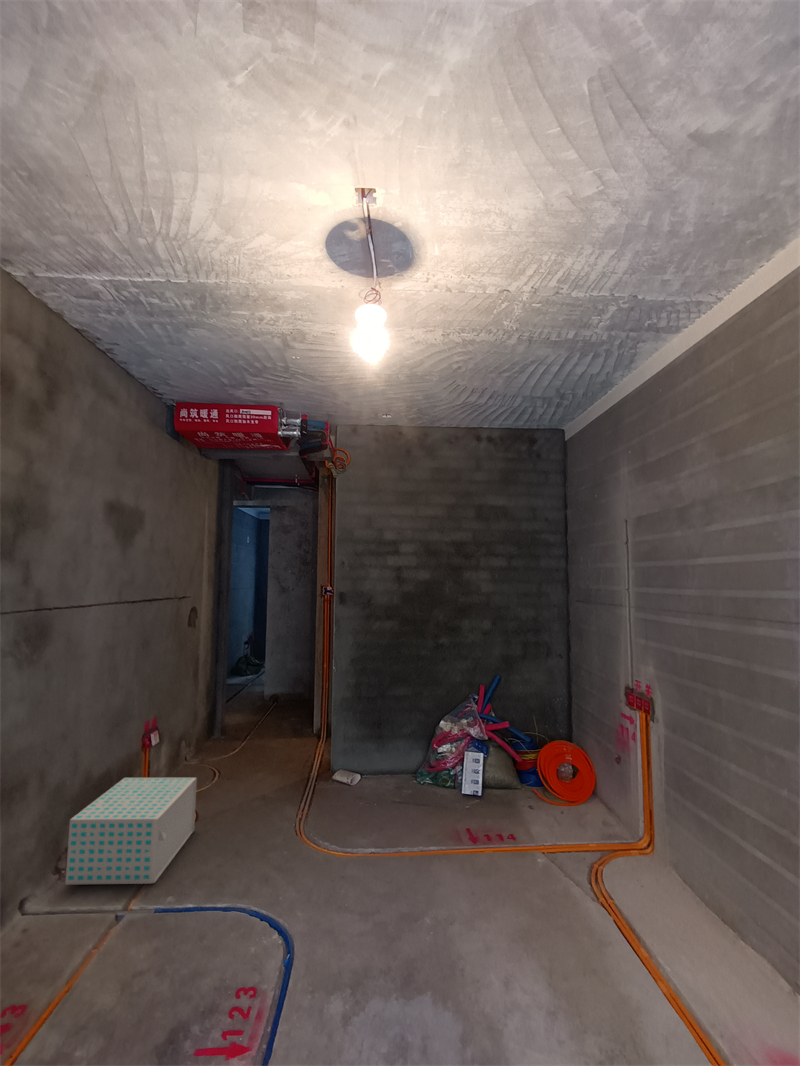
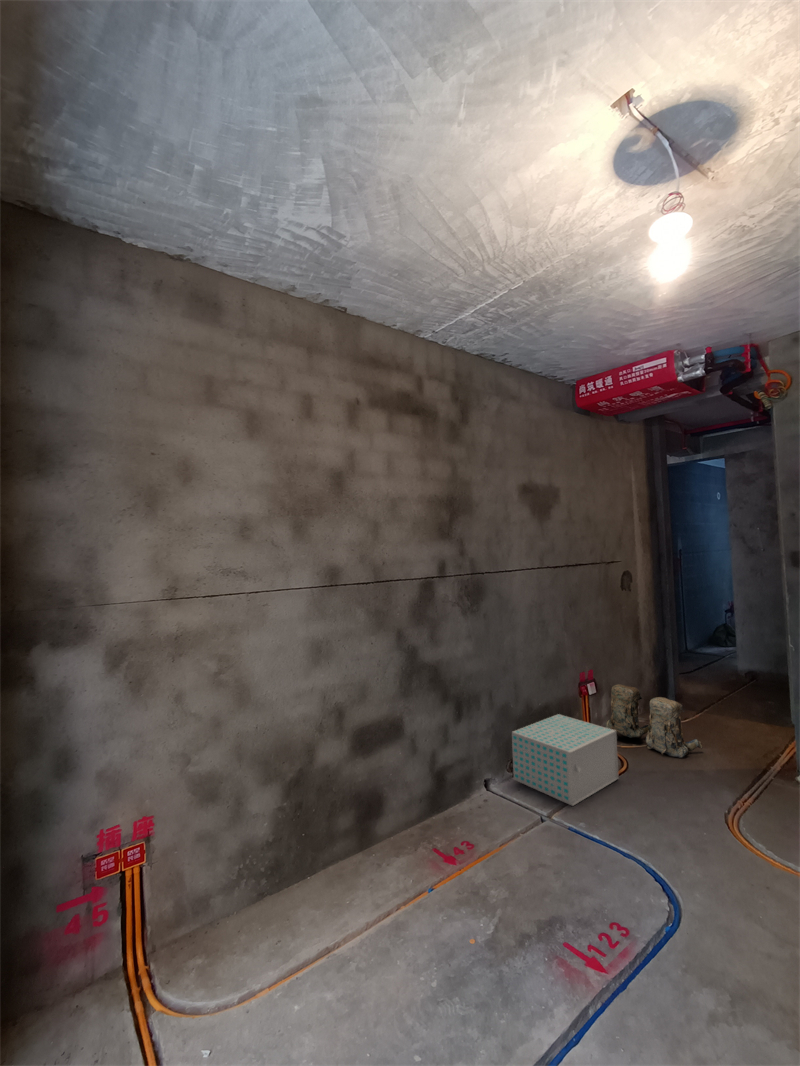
backpack: none [167,726,259,789] -> present [606,684,702,758]

